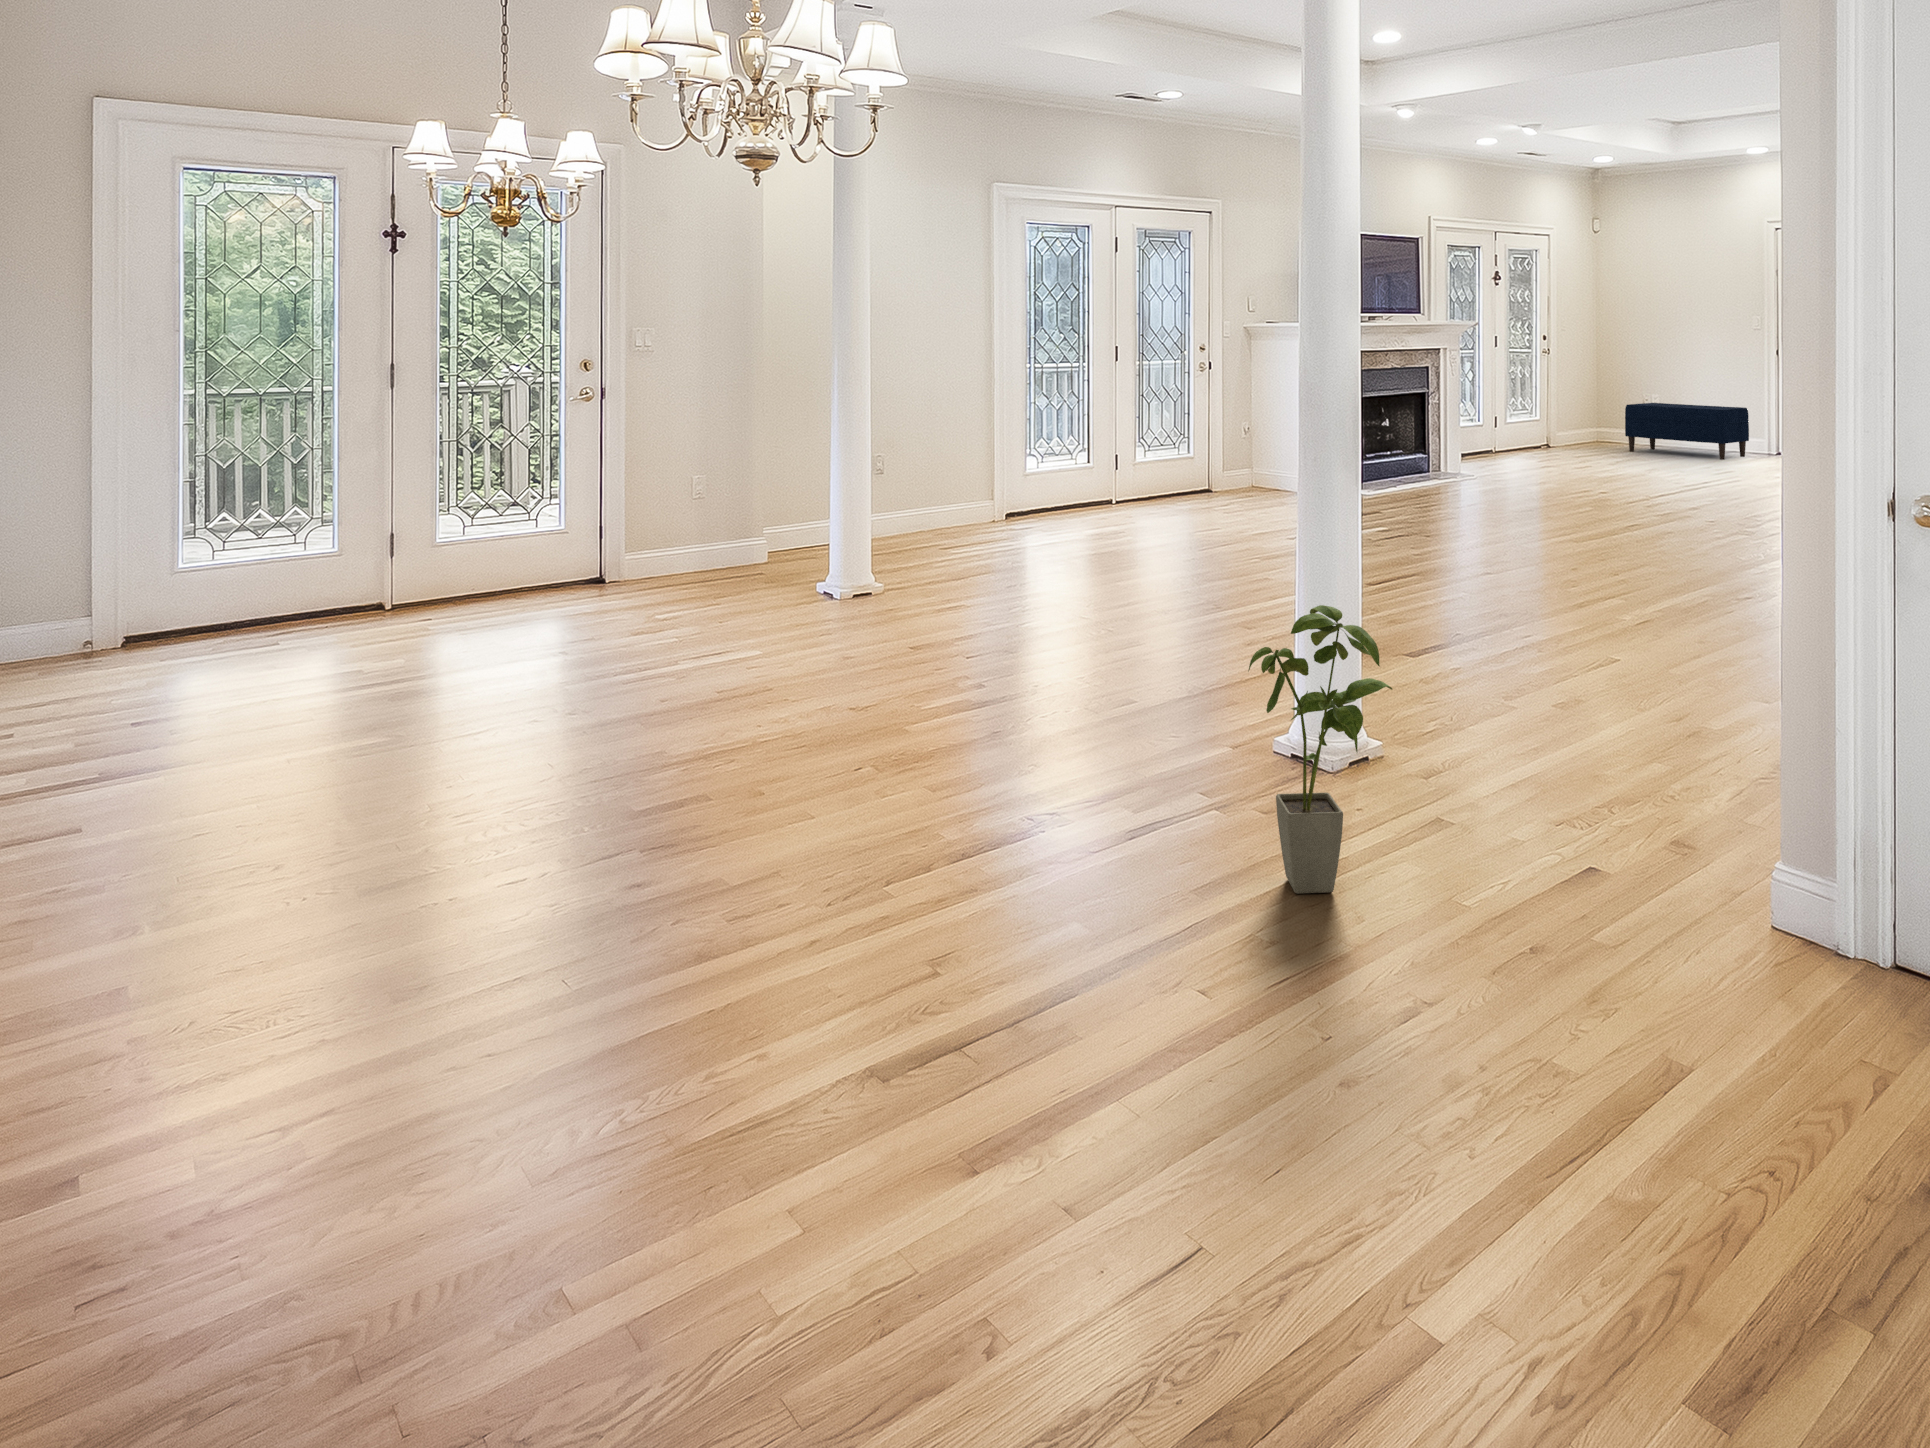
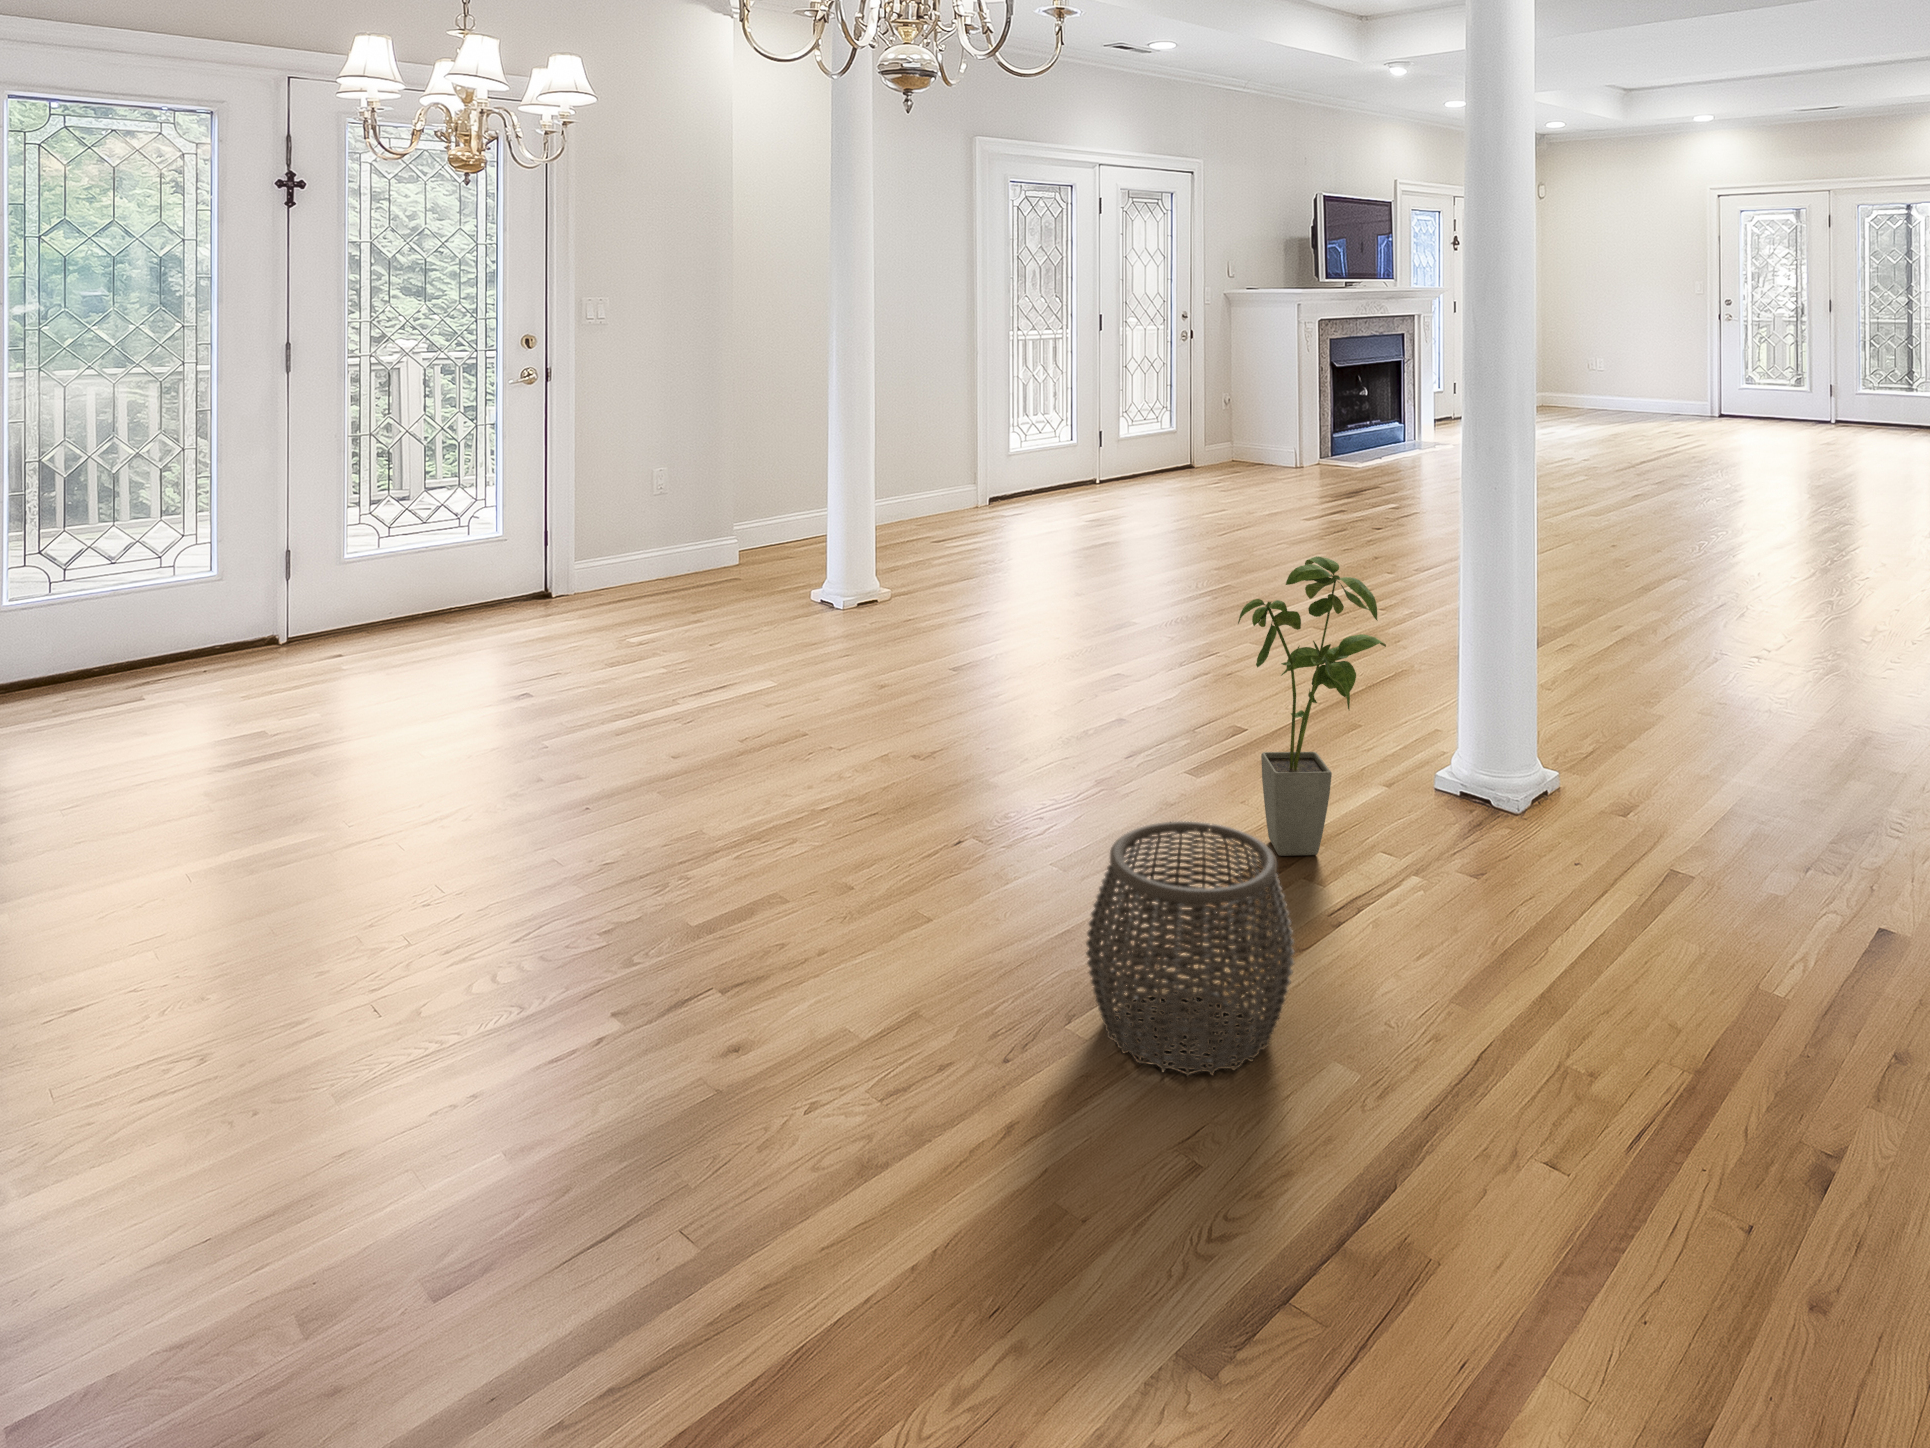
bench: present [1625,403,1749,459] -> none [1592,384,1712,442]
woven basket: none [1109,863,1304,1102] -> present [1086,821,1295,1076]

